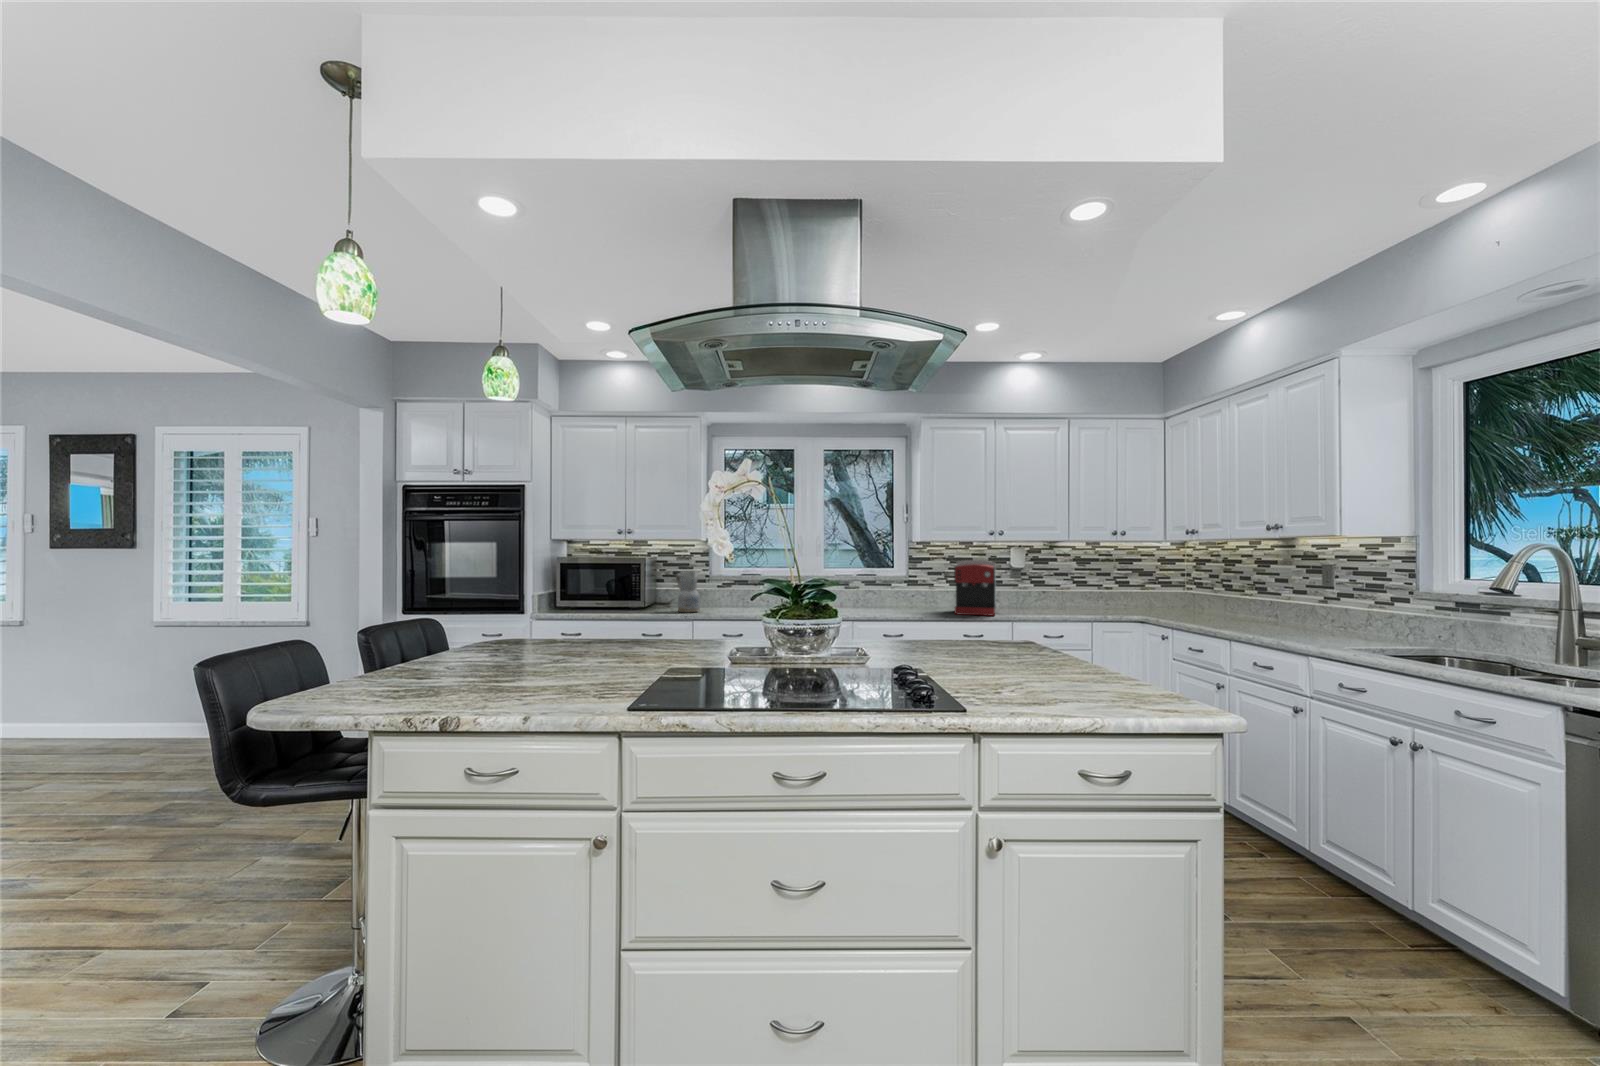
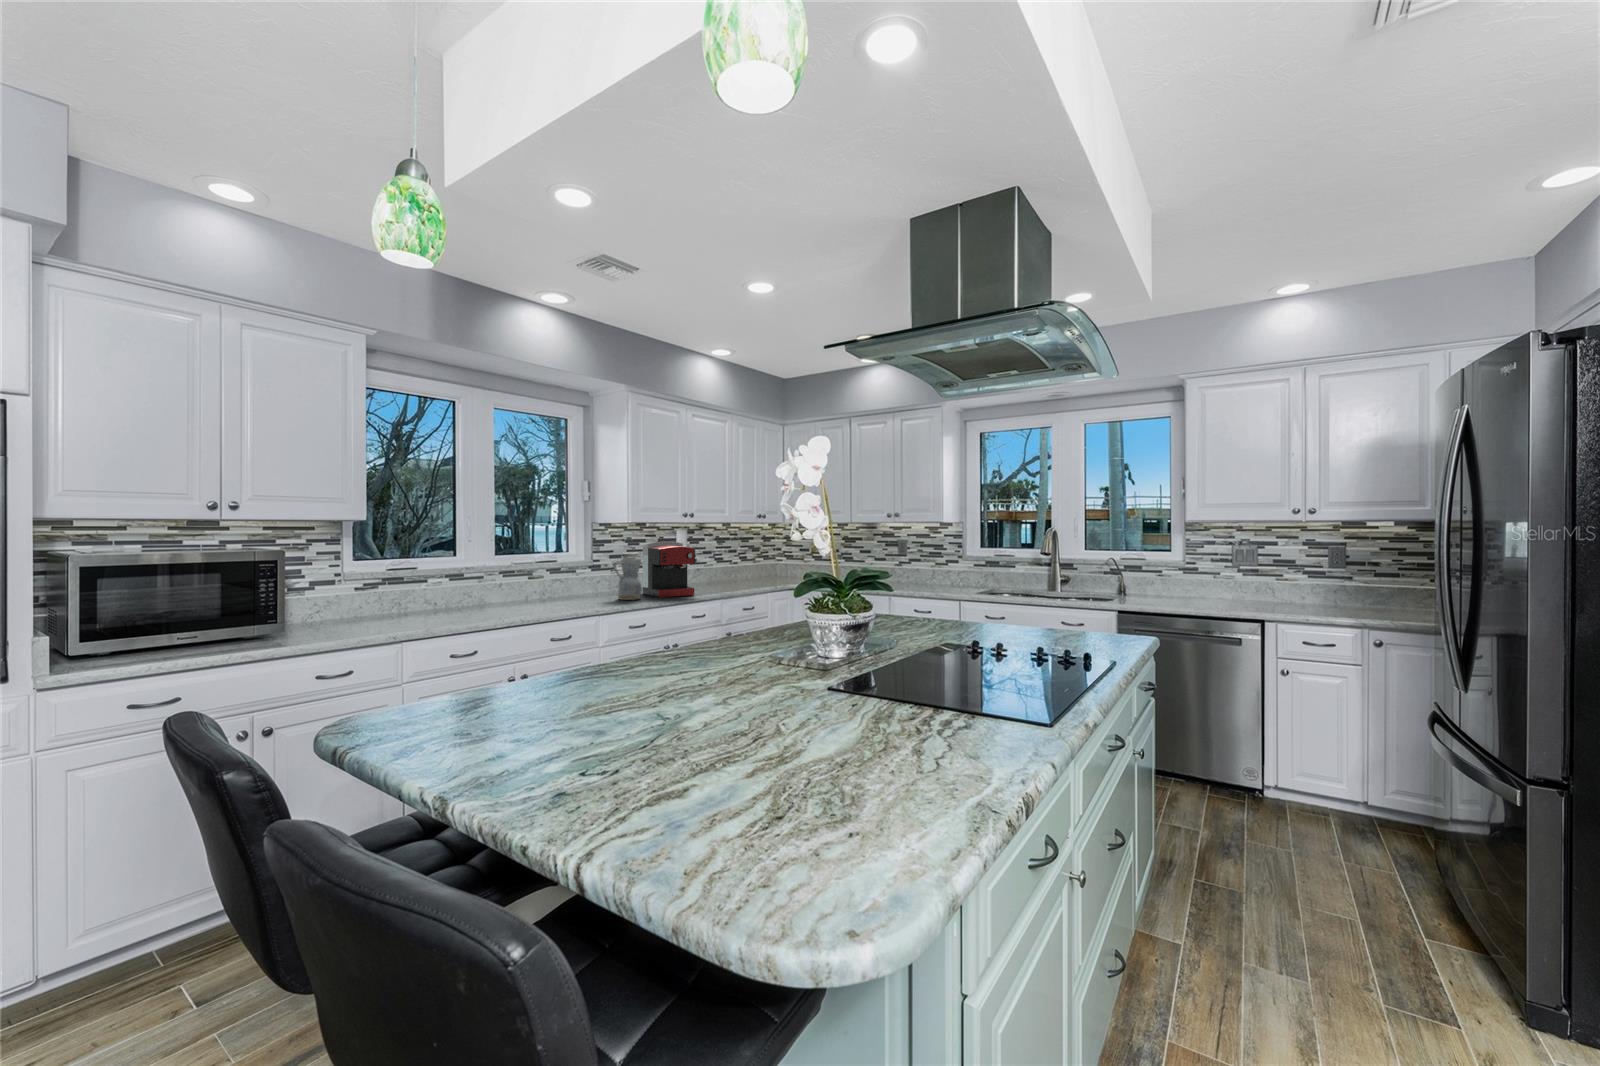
ceramic pitcher: present [676,571,700,612] -> present [612,558,642,600]

